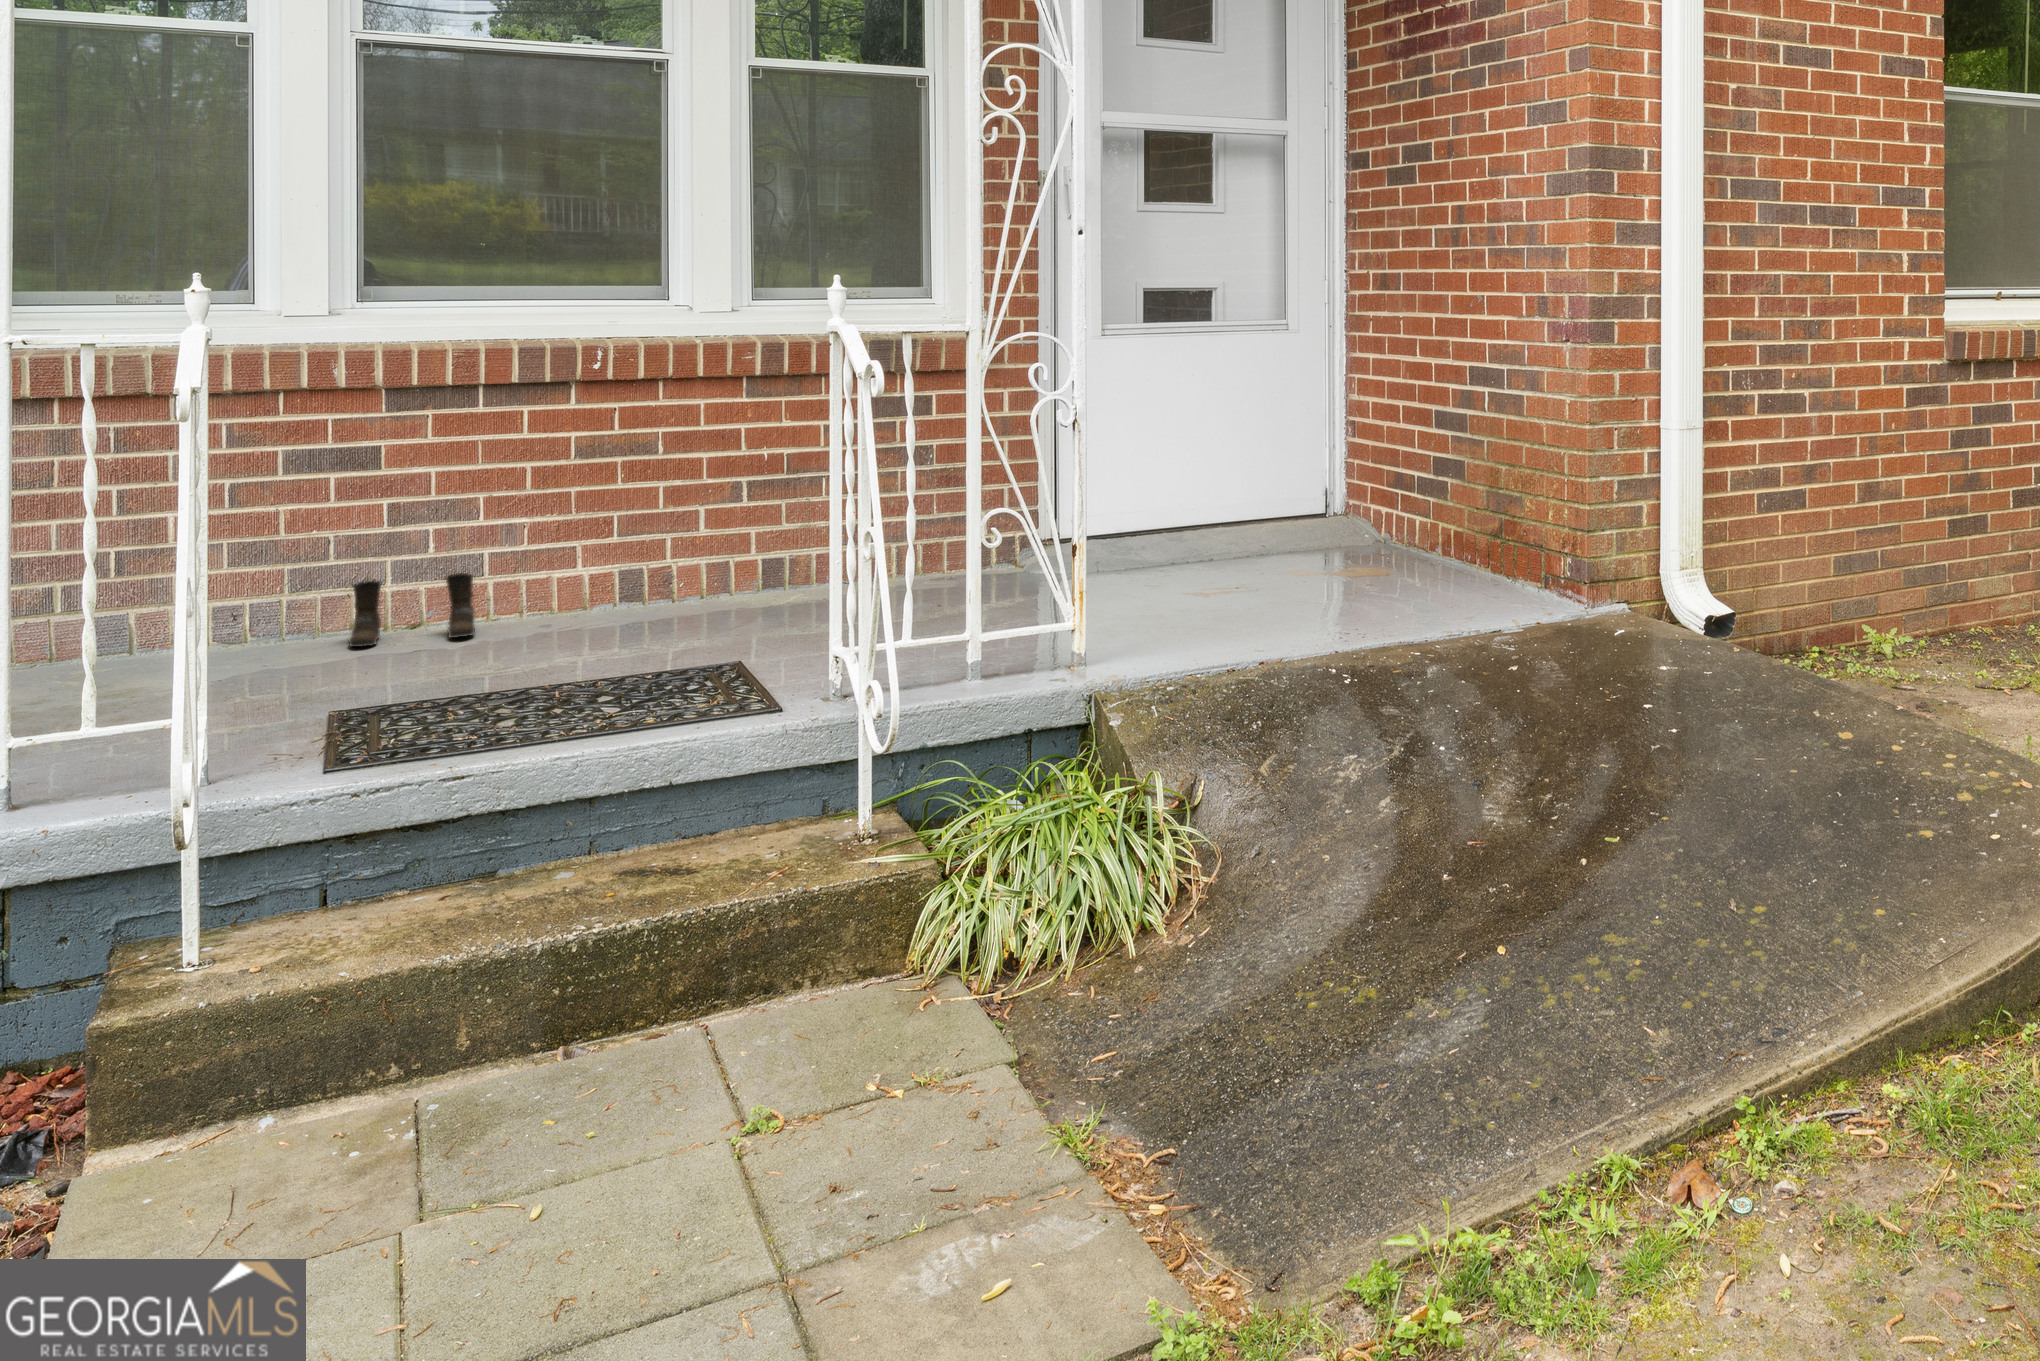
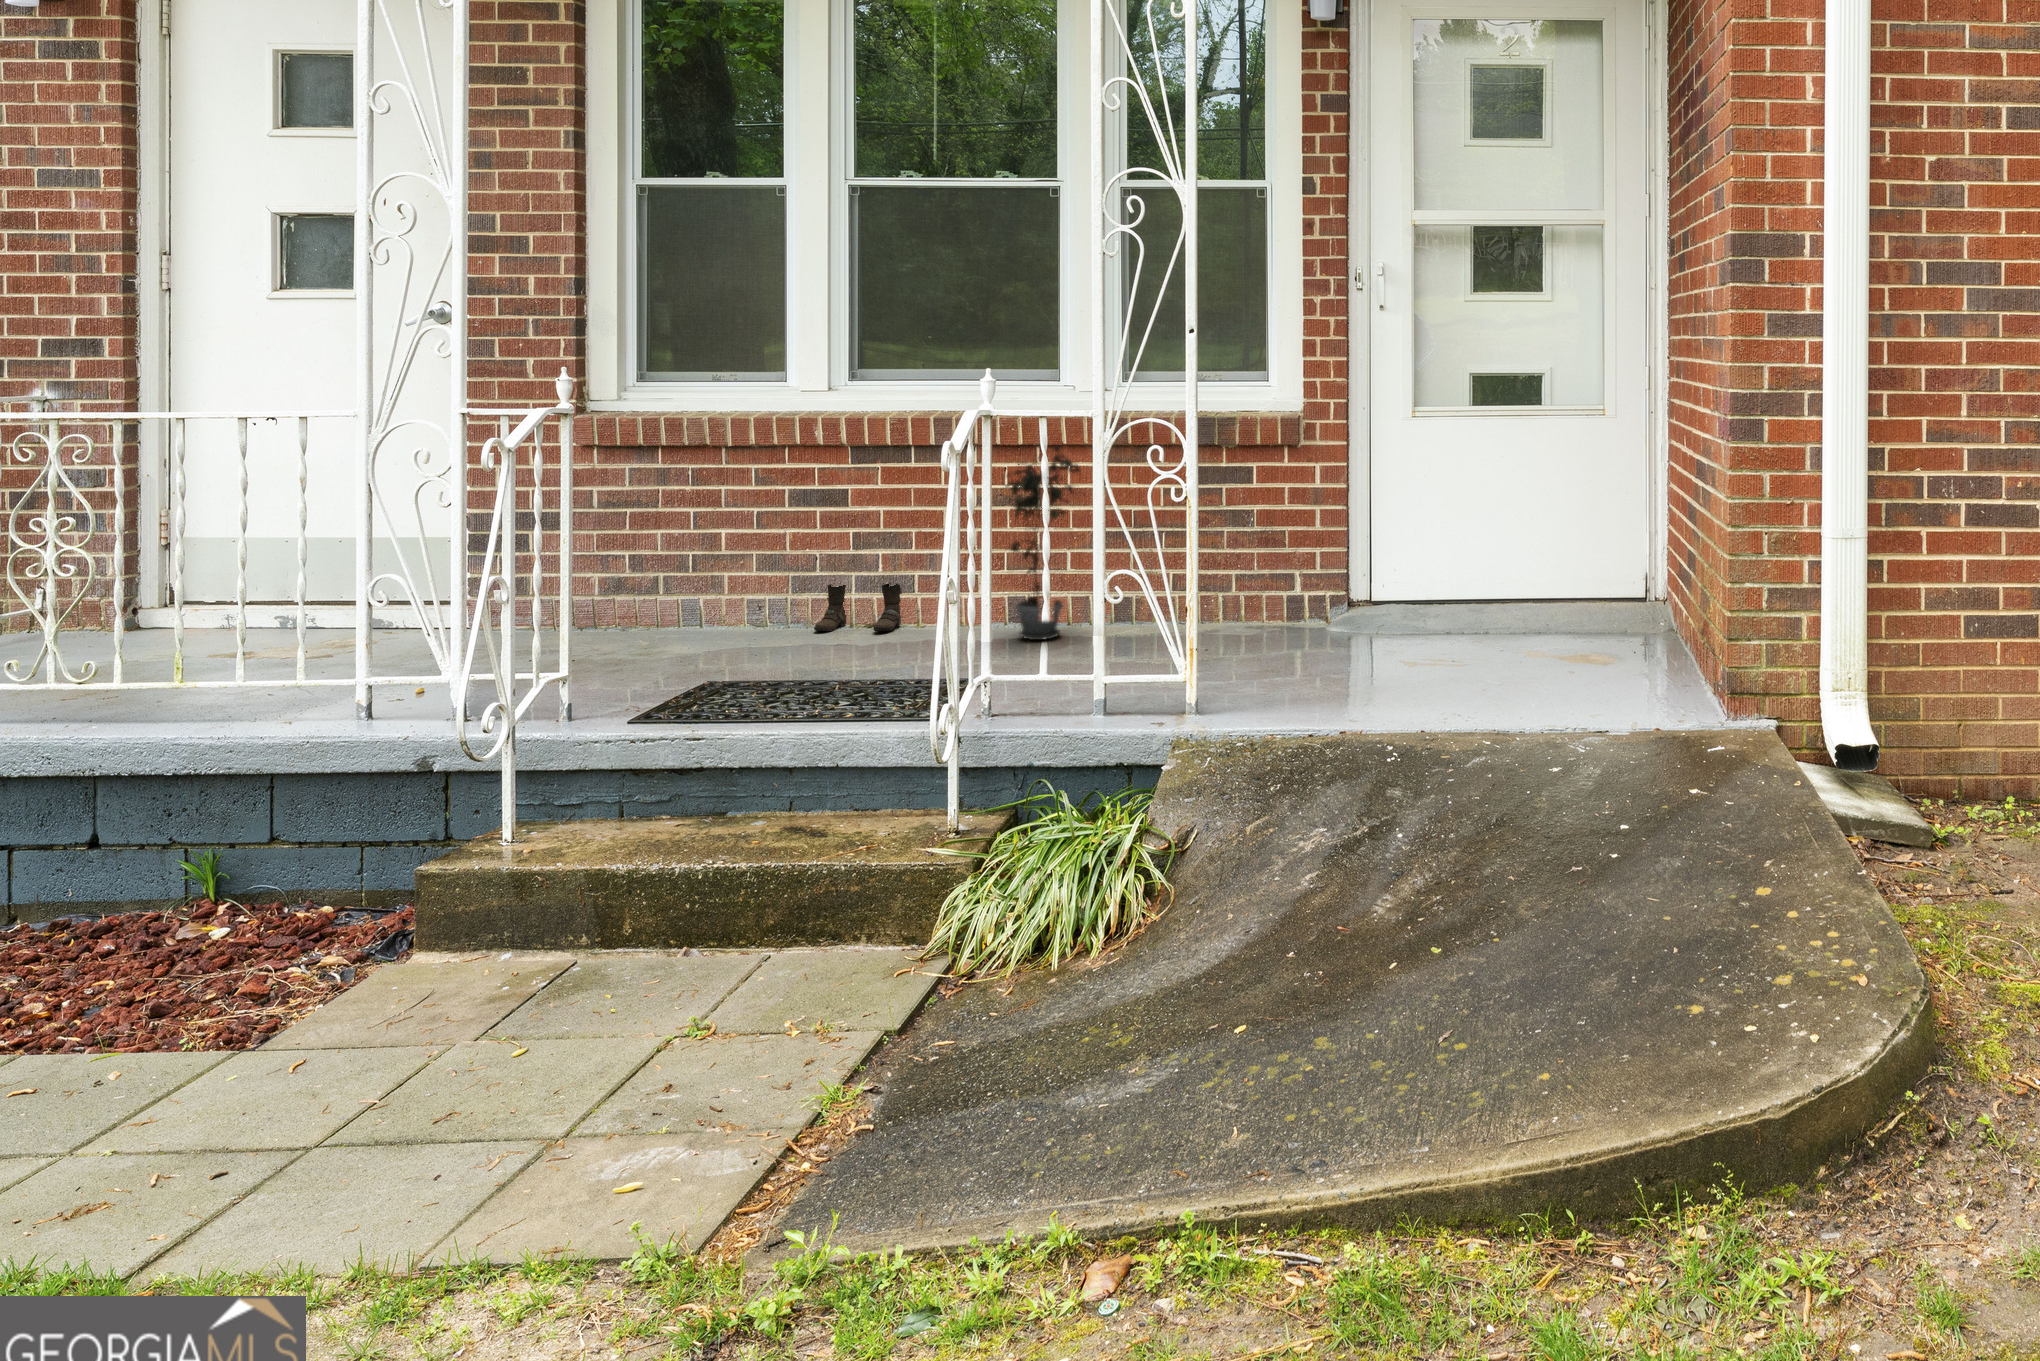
potted plant: none [649,380,767,623] -> present [1000,446,1081,640]

